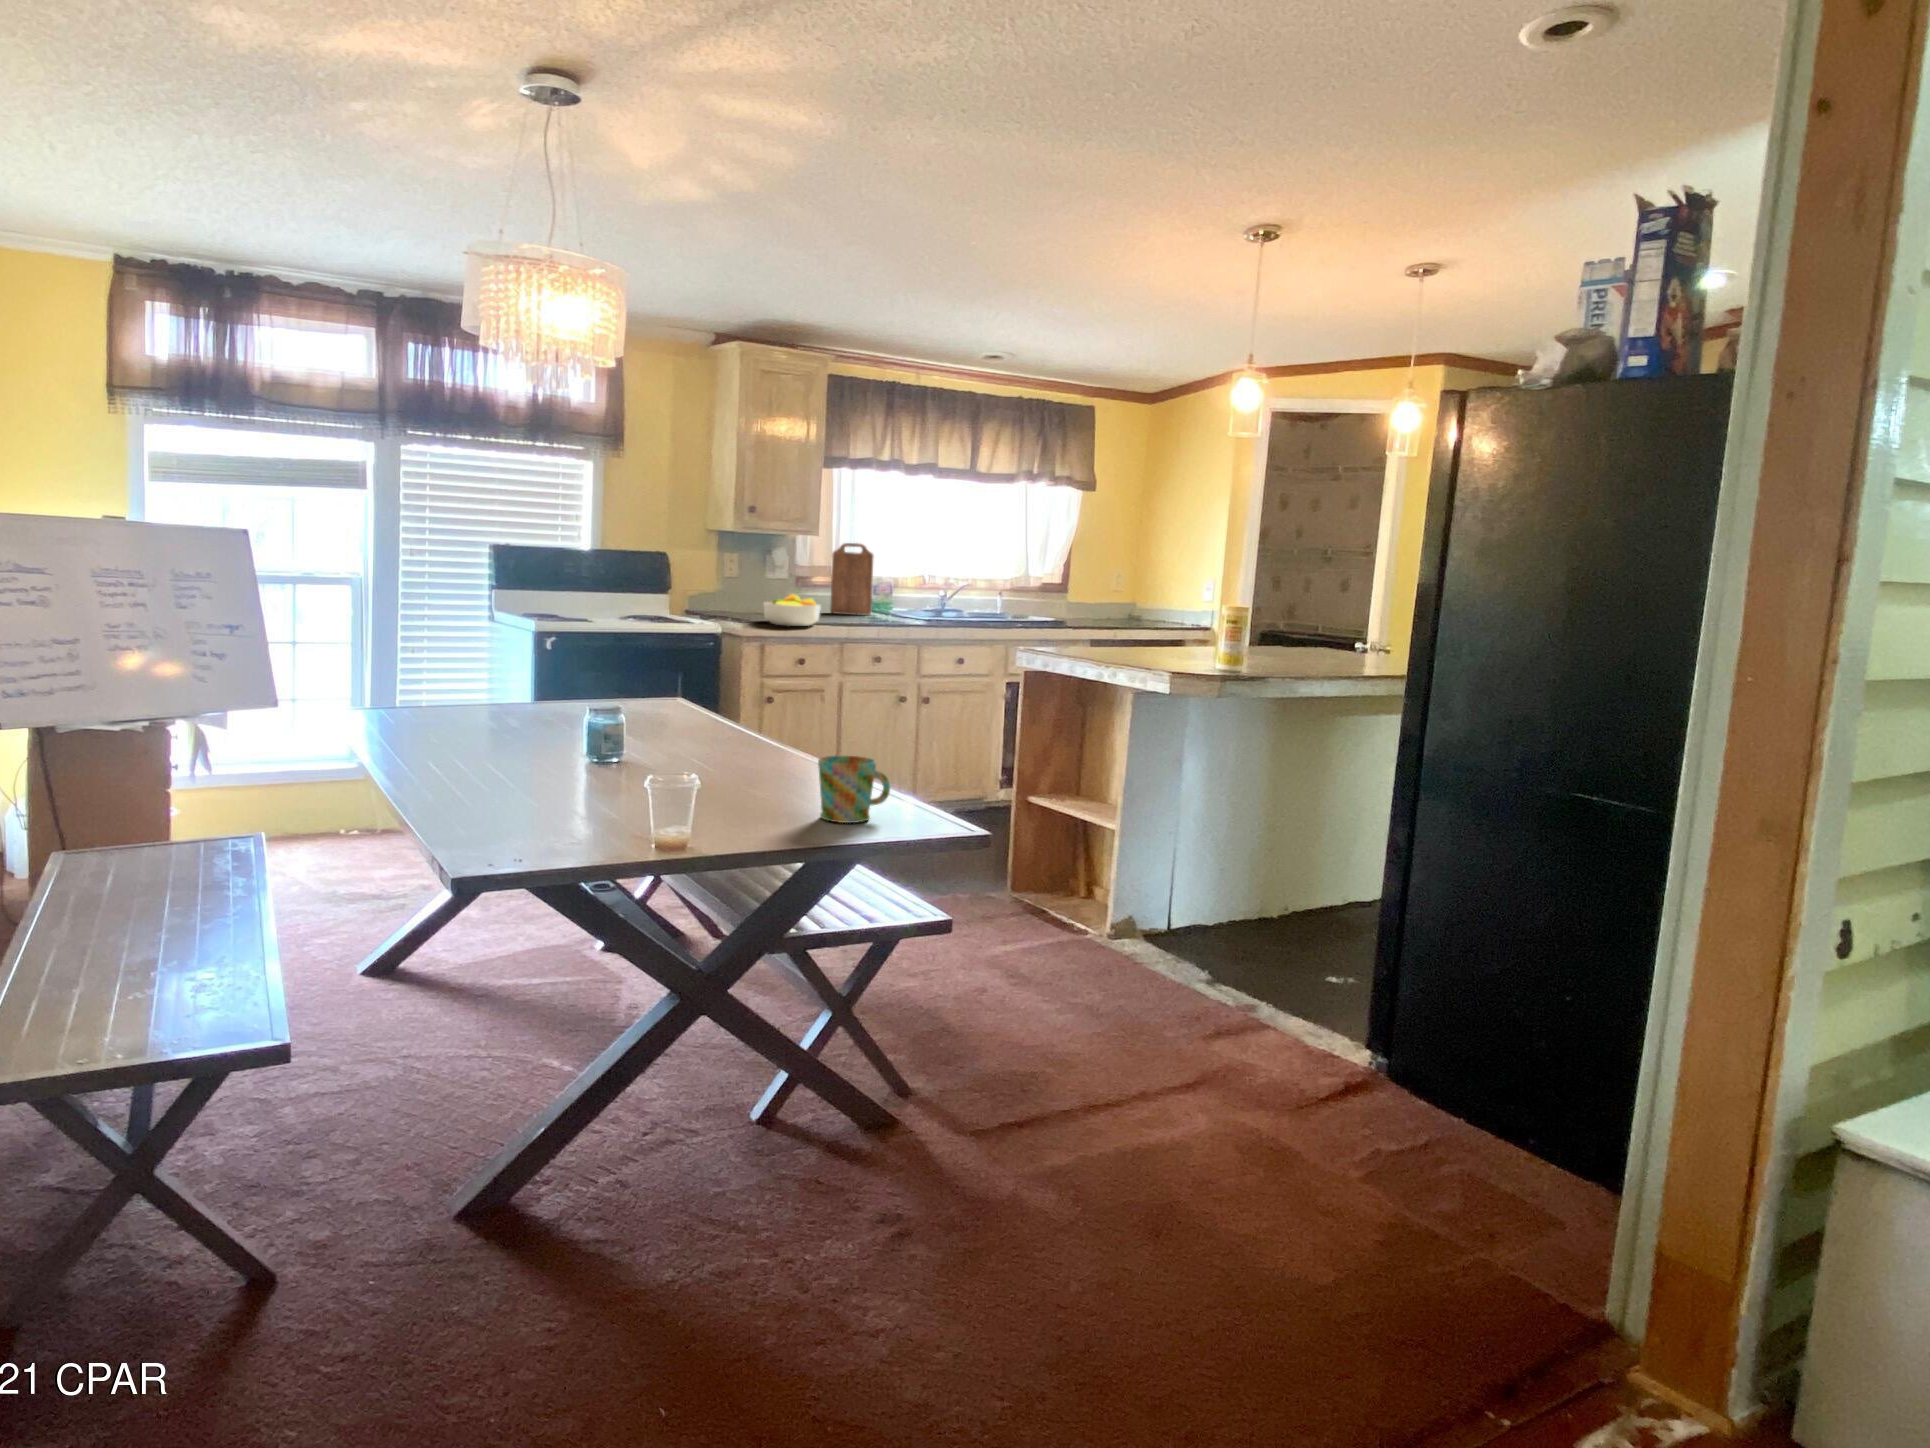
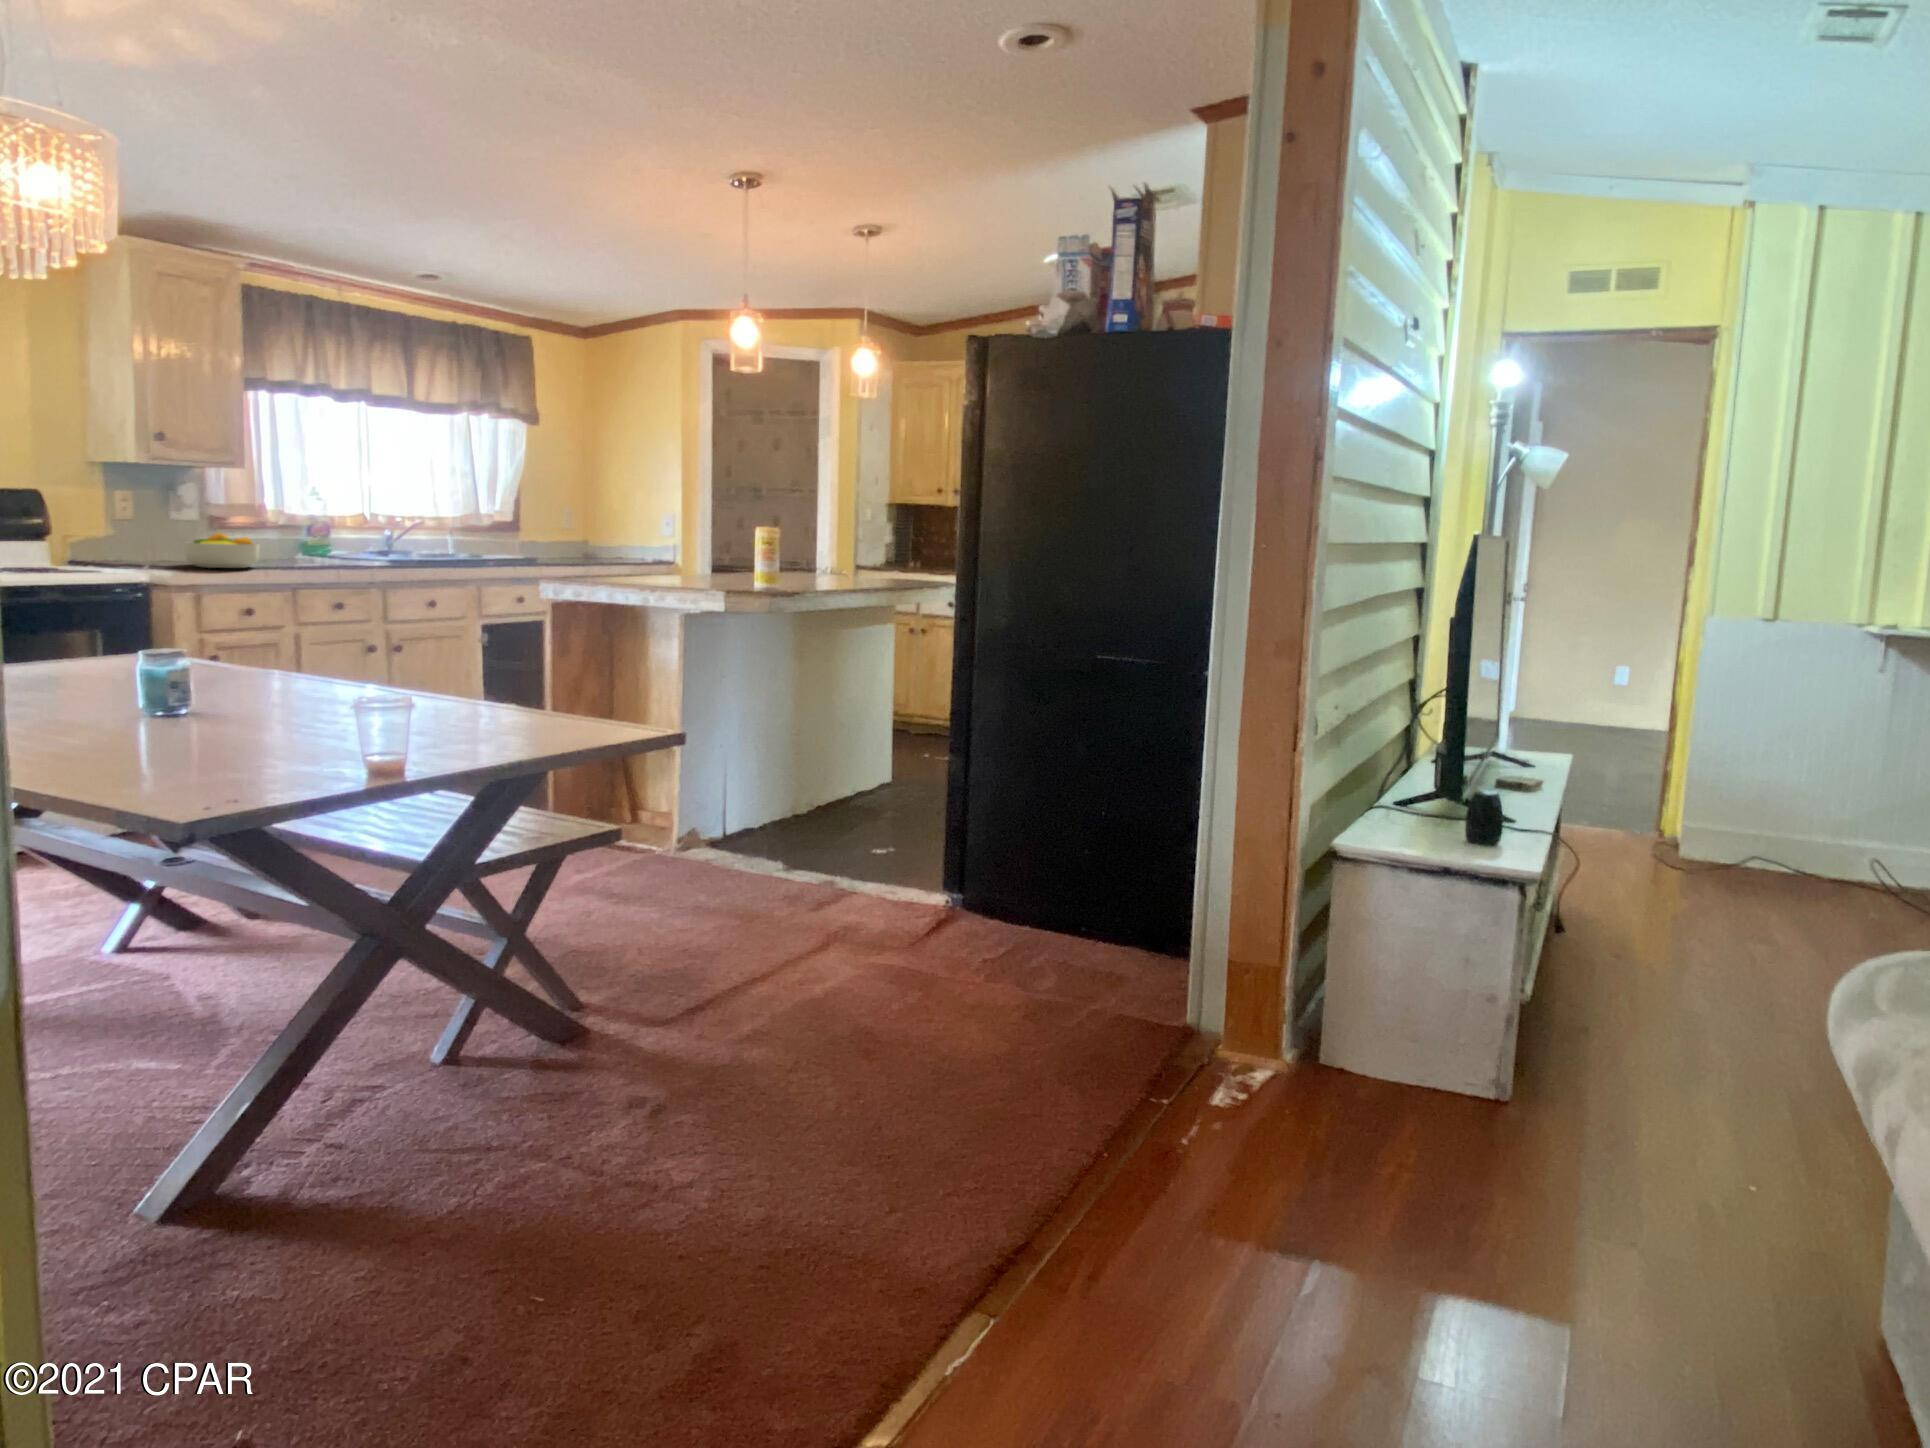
cutting board: present [830,543,873,615] -> none [254,476,311,556]
mug: present [818,756,890,823] -> none [474,669,554,736]

